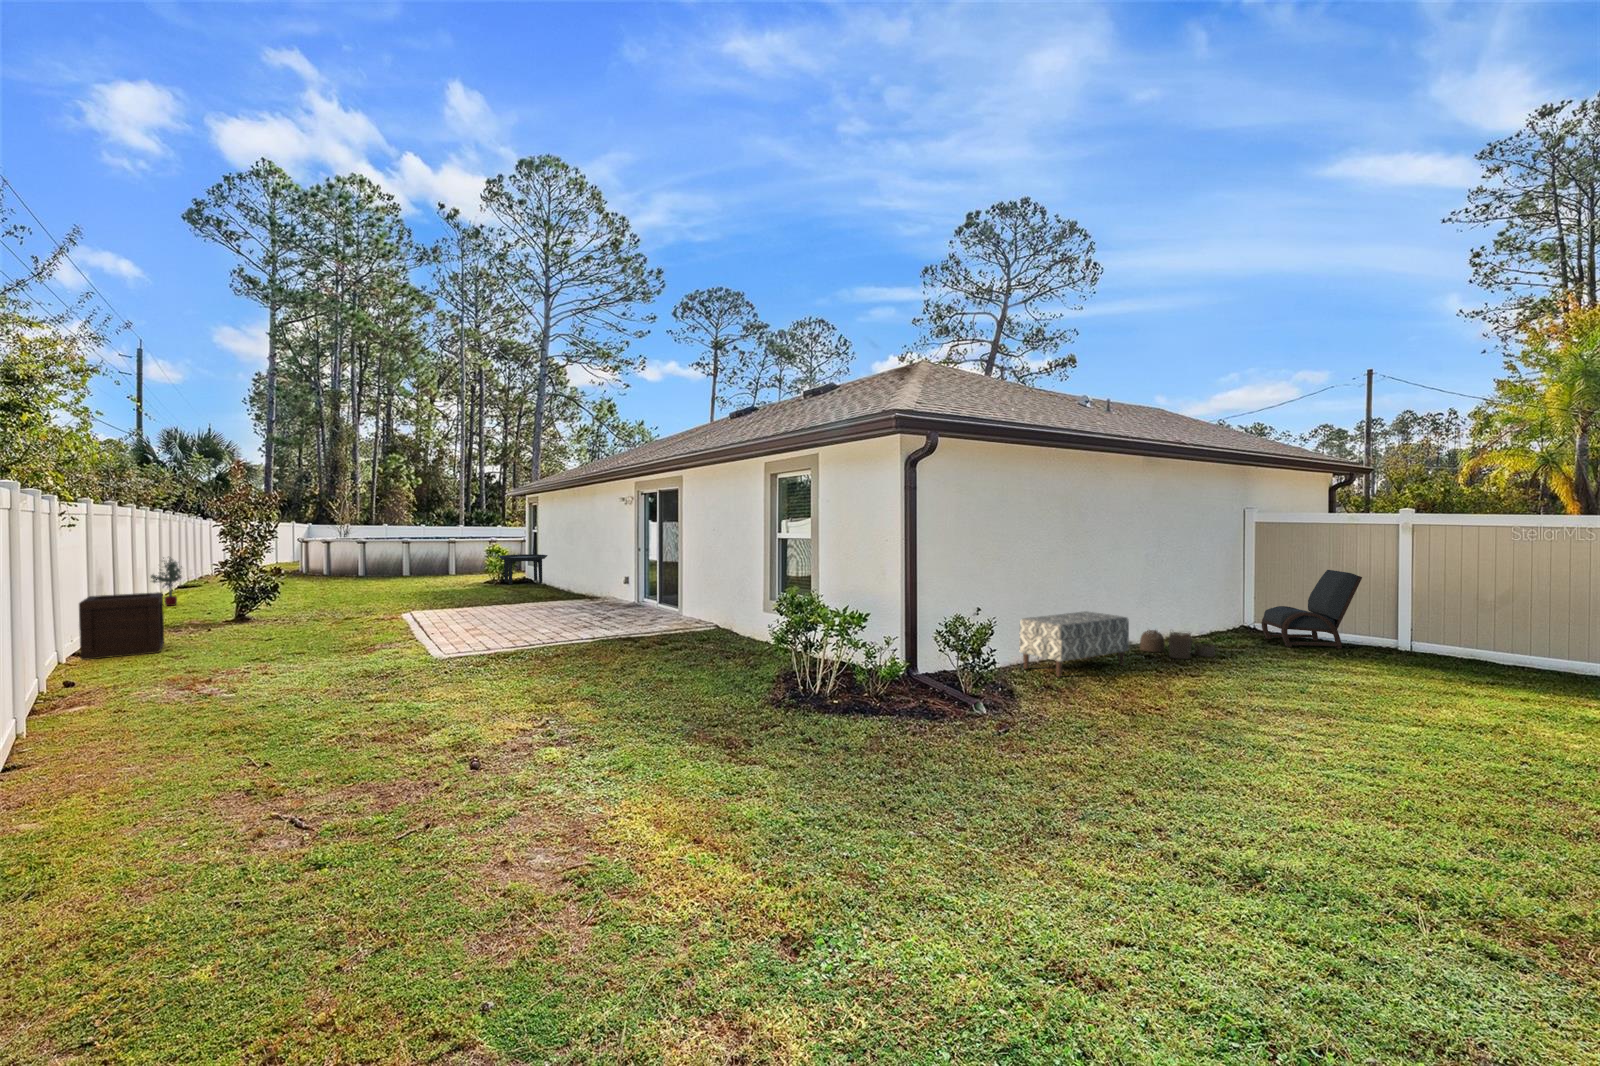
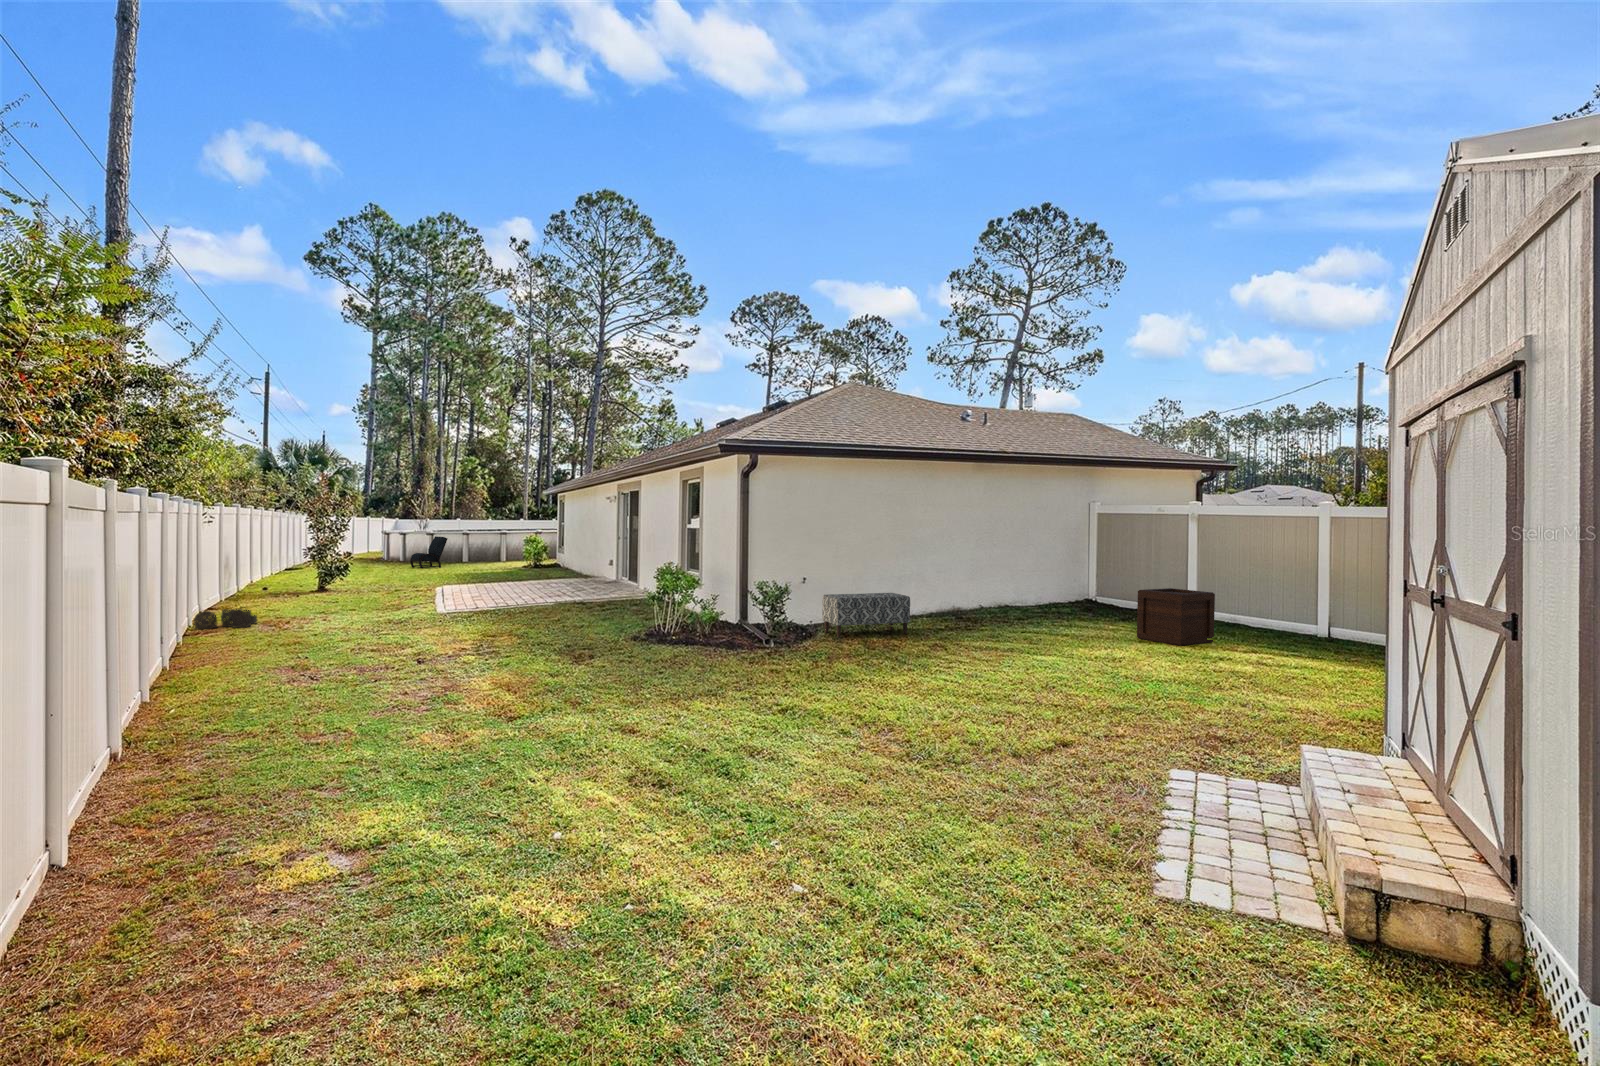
round table: present [498,554,547,585] -> none [530,549,572,574]
potted tree: present [151,557,182,606] -> none [265,543,289,581]
lounge chair: present [1262,570,1362,649] -> present [410,536,448,569]
wooden crate: present [79,592,164,660] -> present [1137,588,1215,646]
woven basket: present [1140,630,1215,659] -> present [194,609,257,629]

